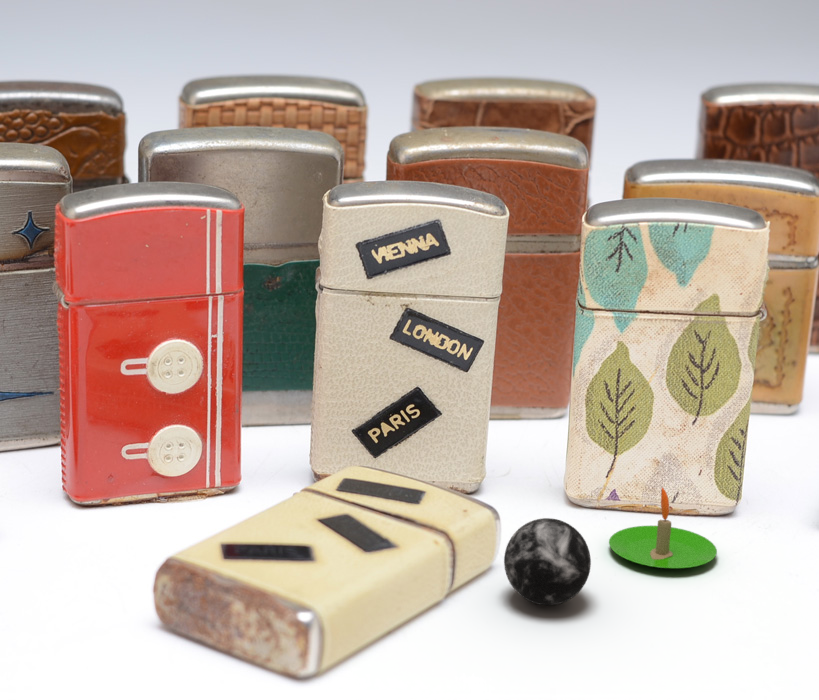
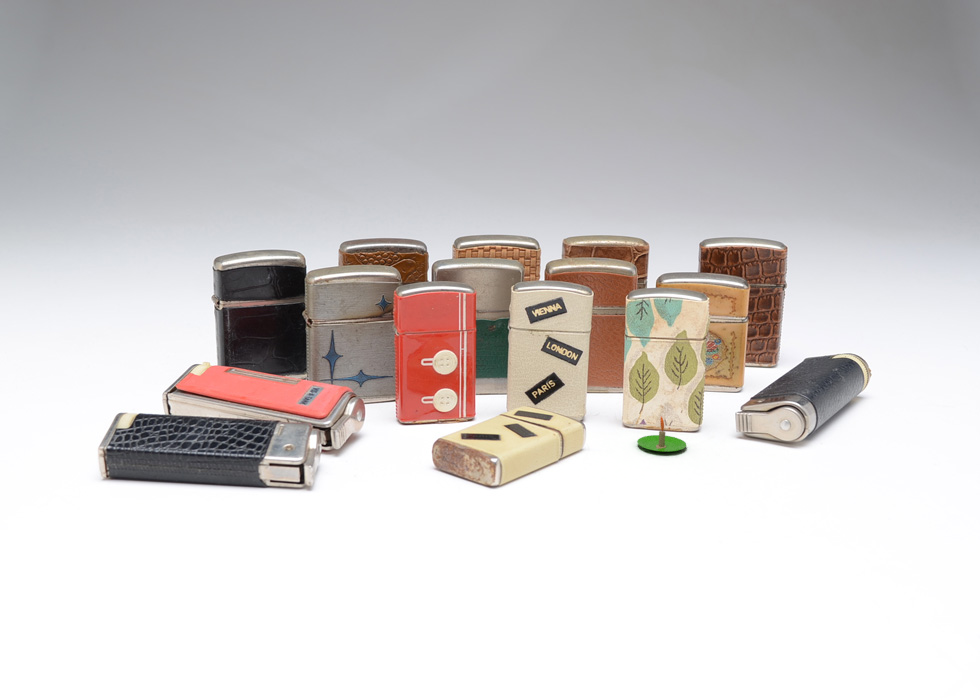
decorative orb: present [504,518,591,605] -> none [586,426,624,464]

